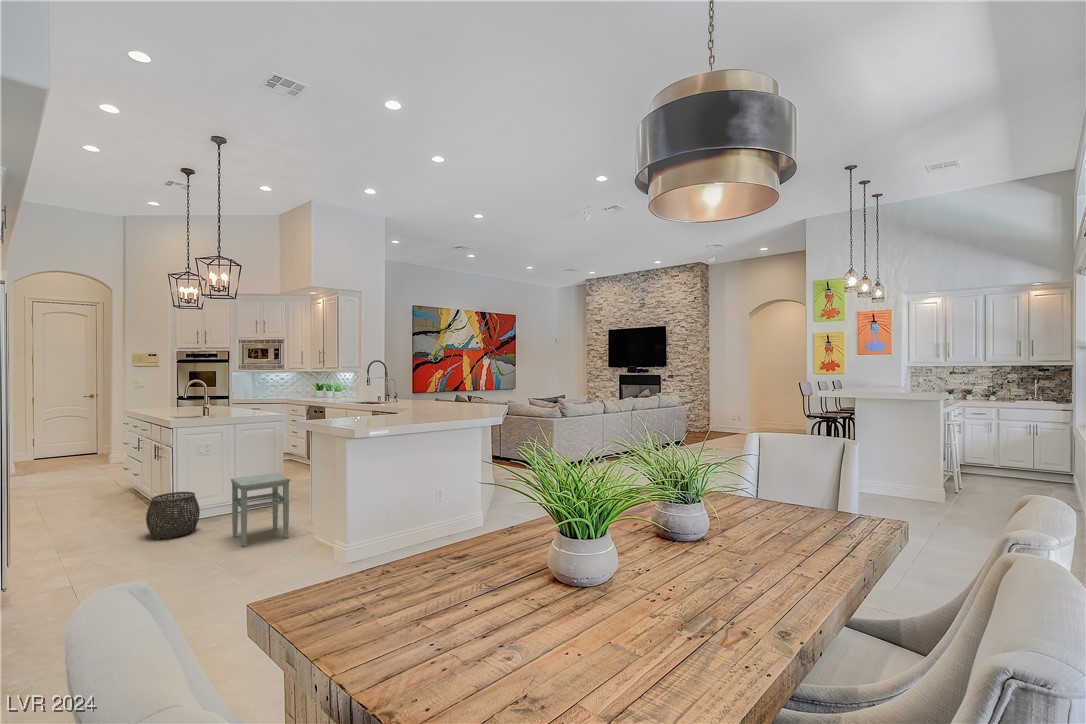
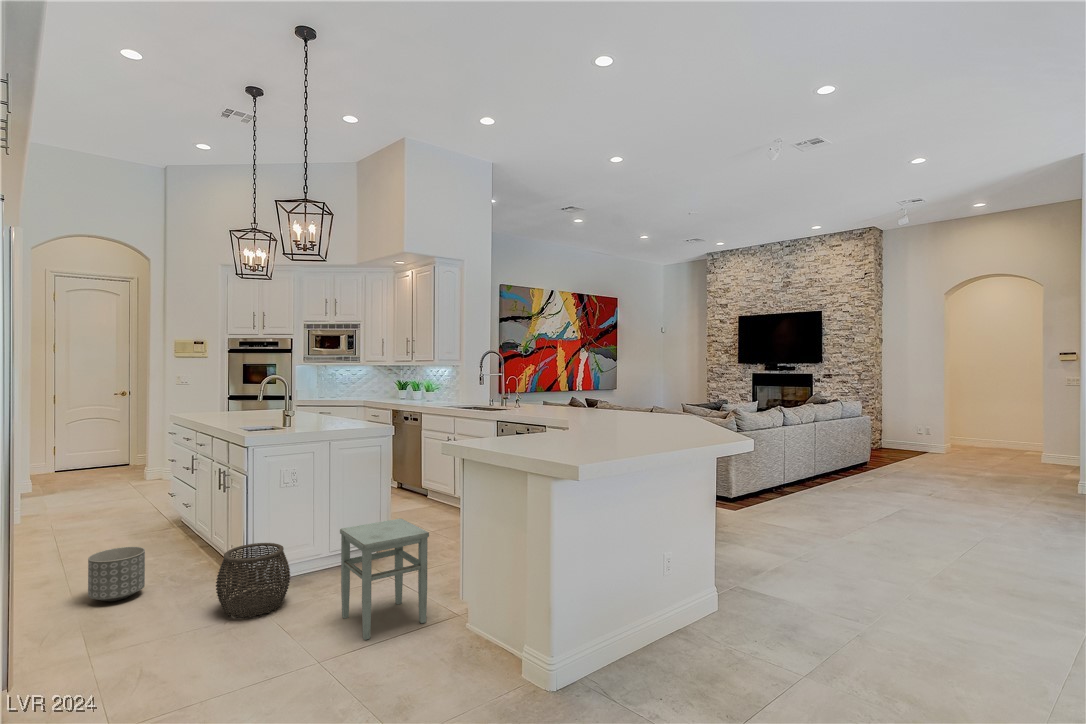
planter: none [56,498,98,534] -> present [88,547,145,601]

